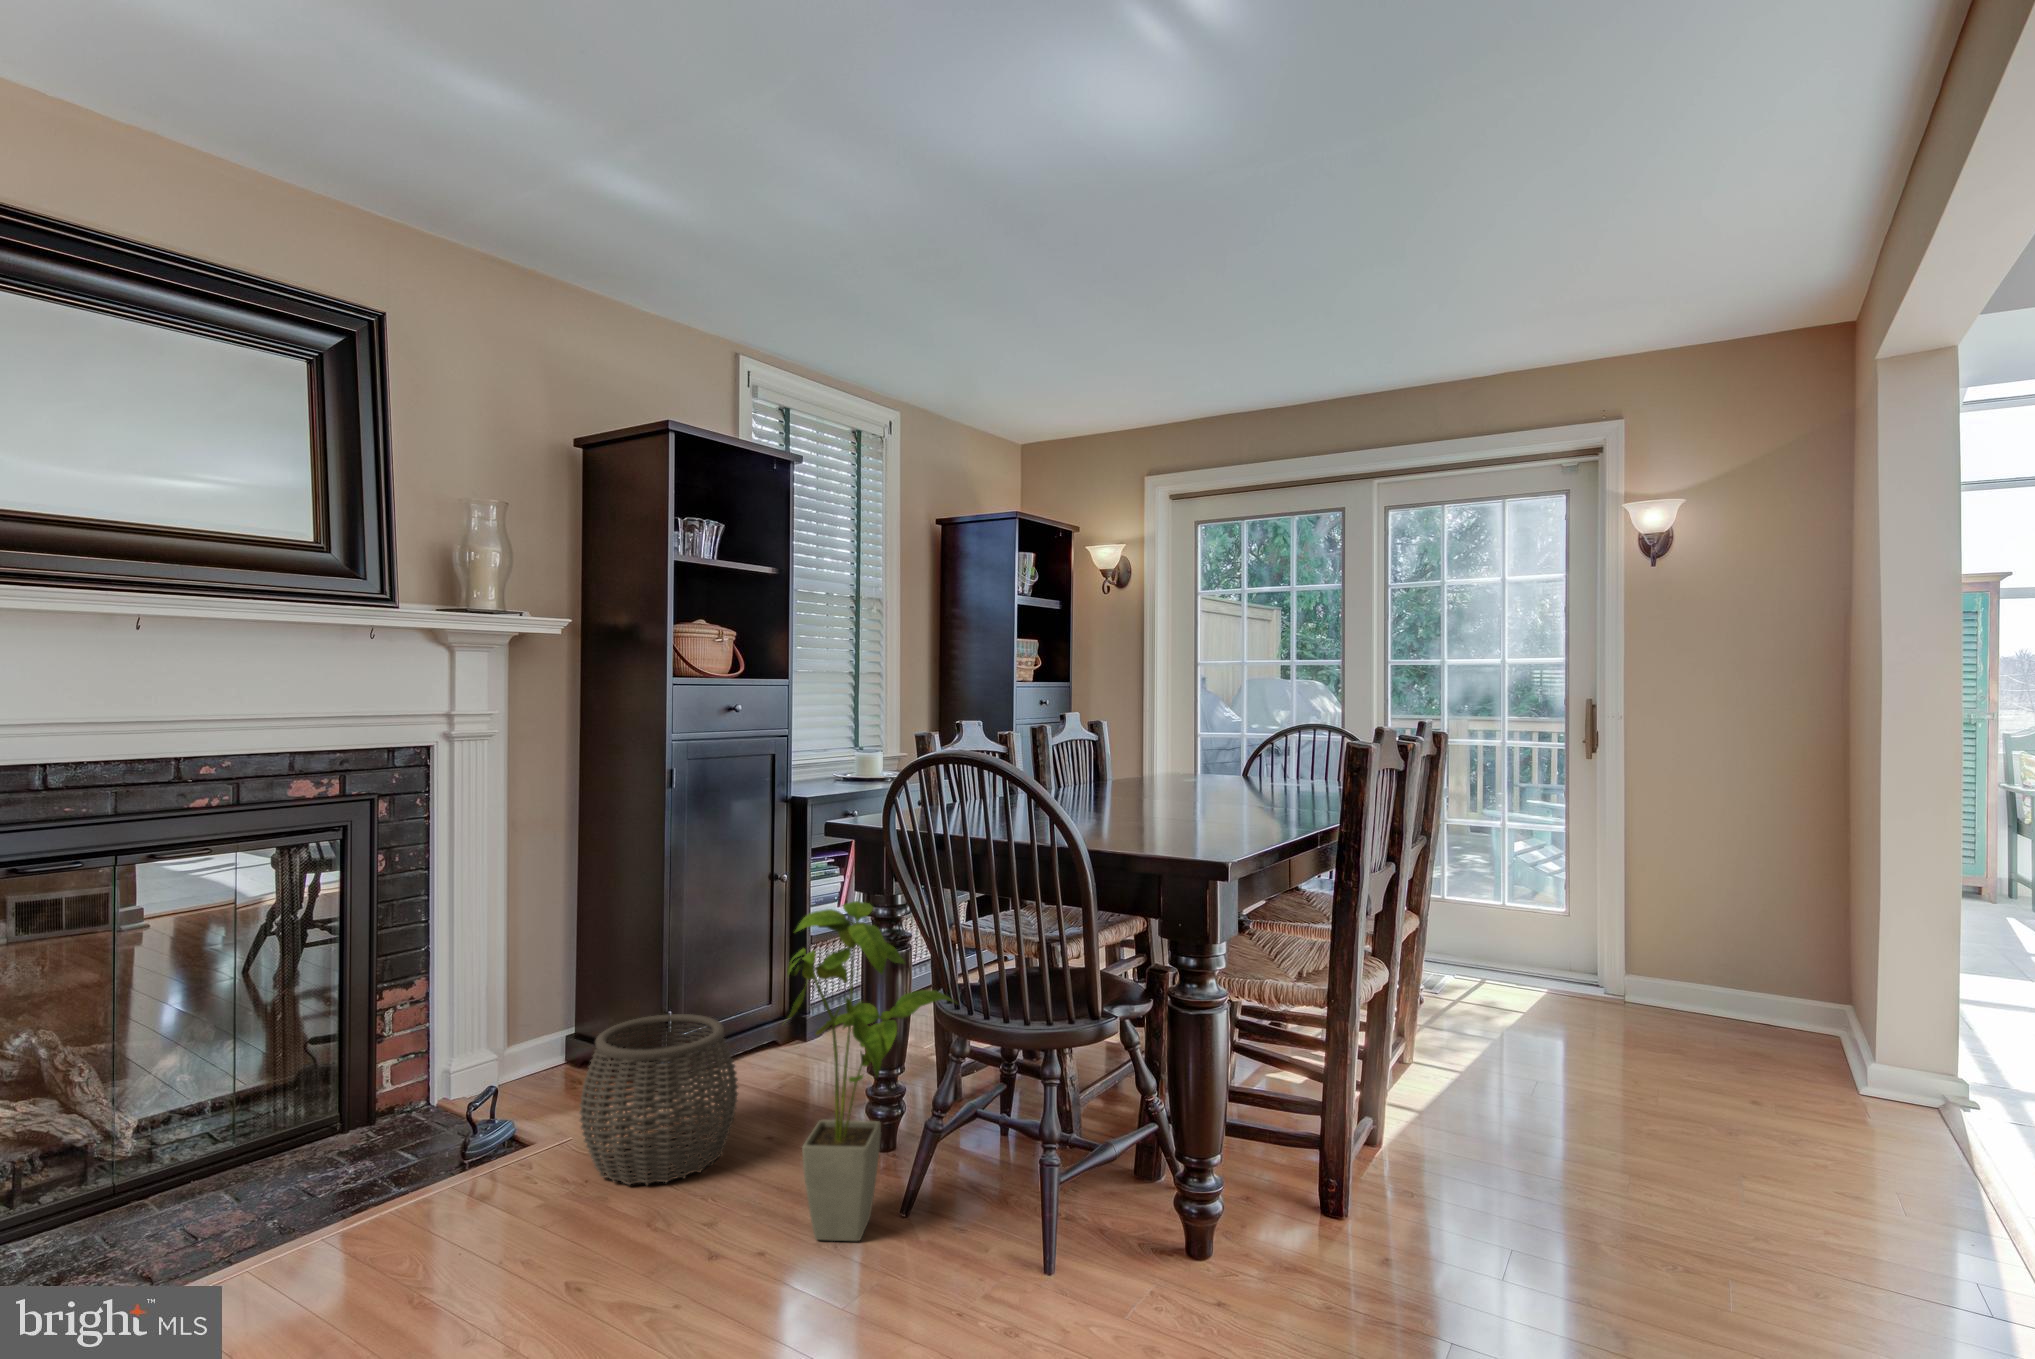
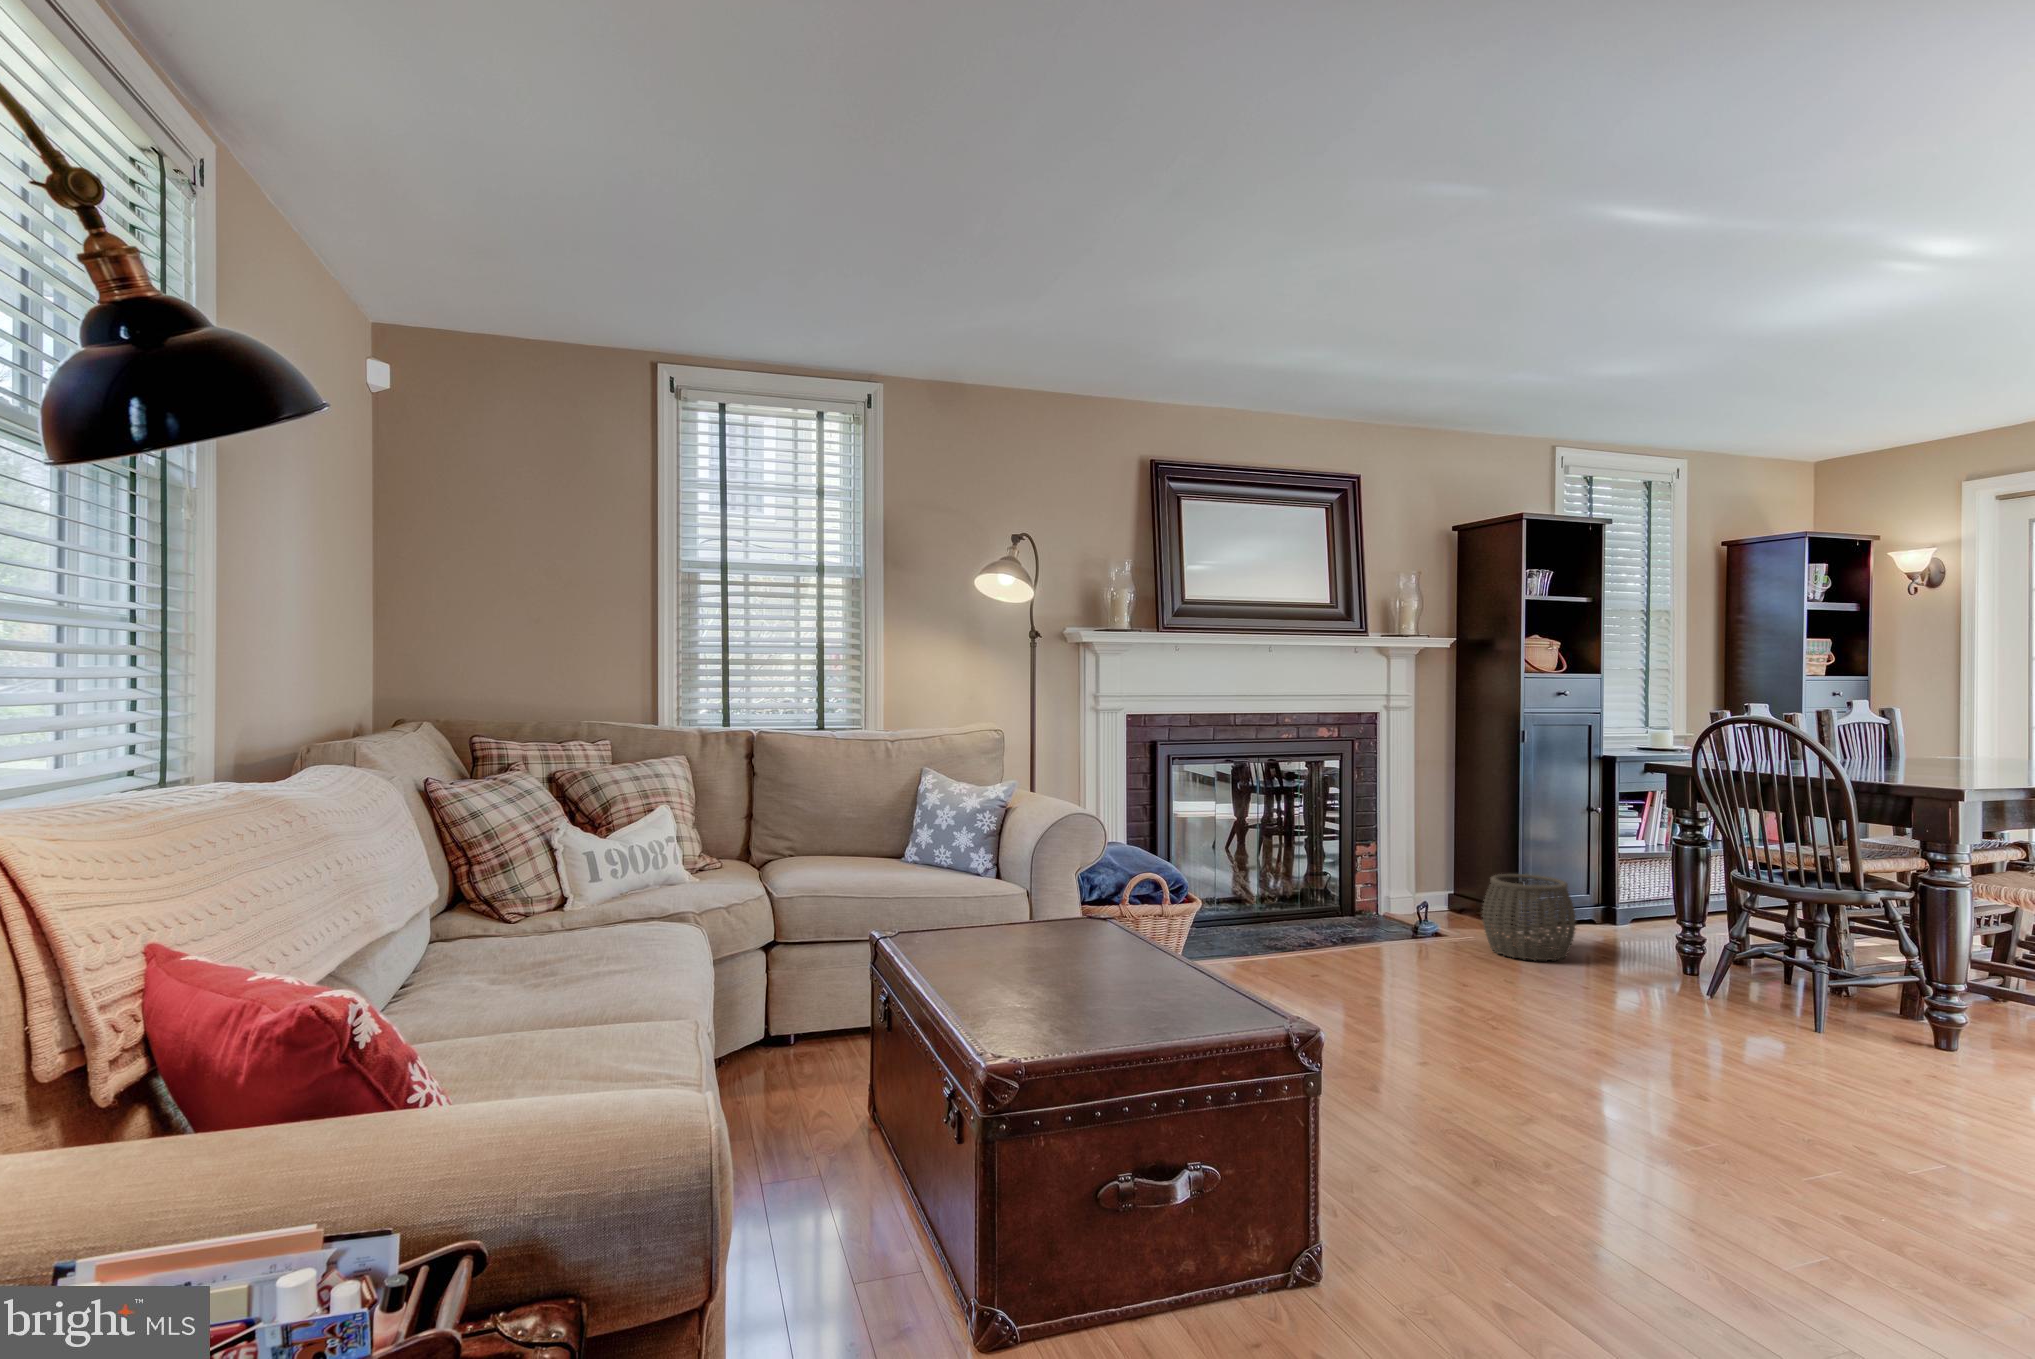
house plant: present [787,901,956,1241] -> none [1614,806,1734,998]

